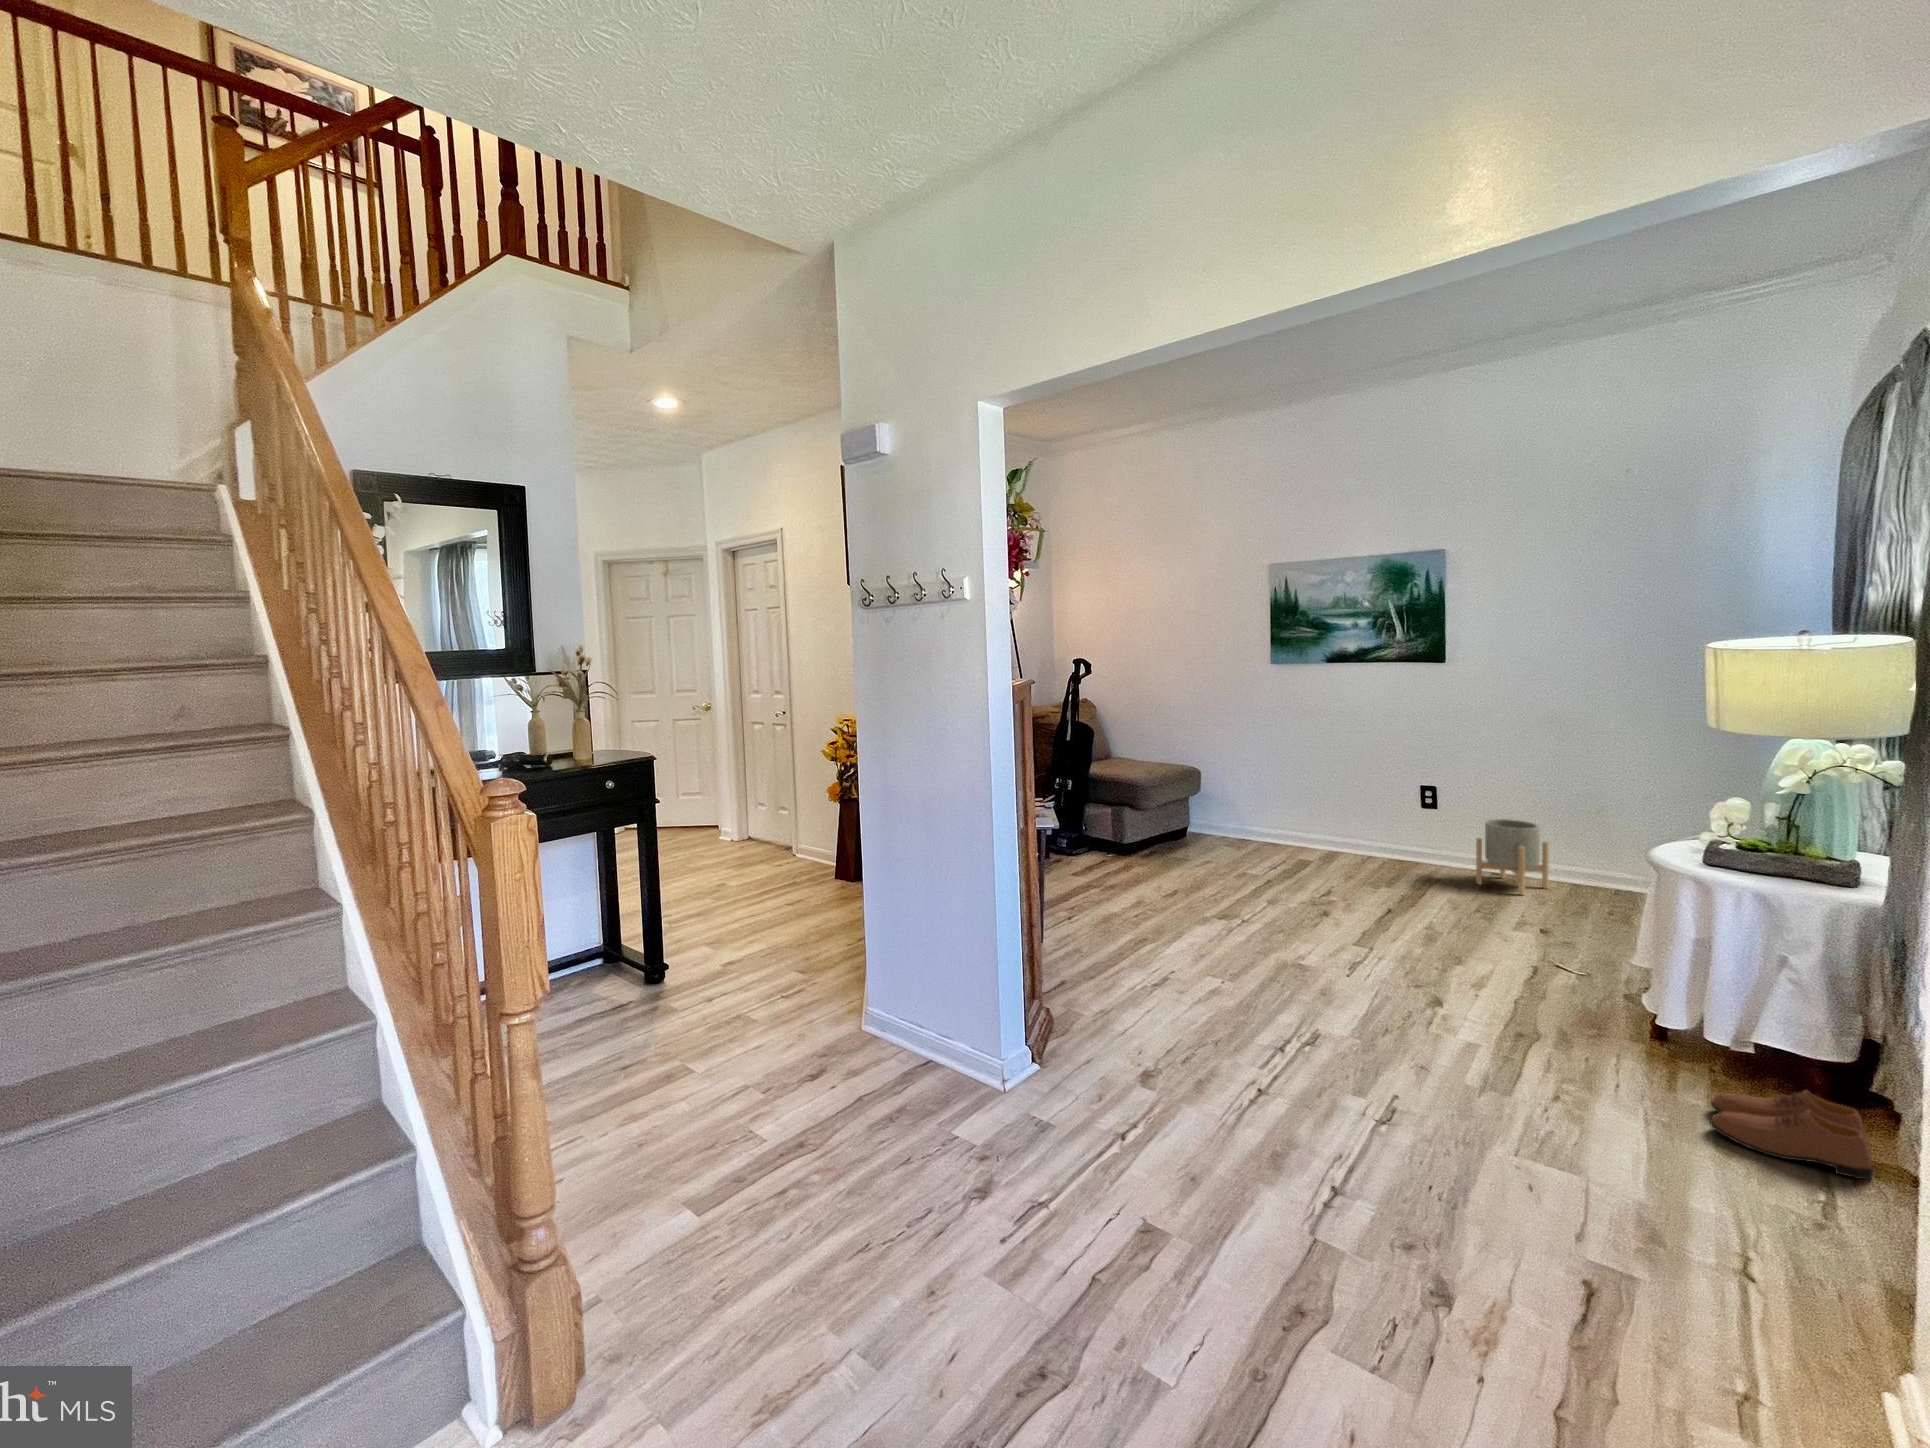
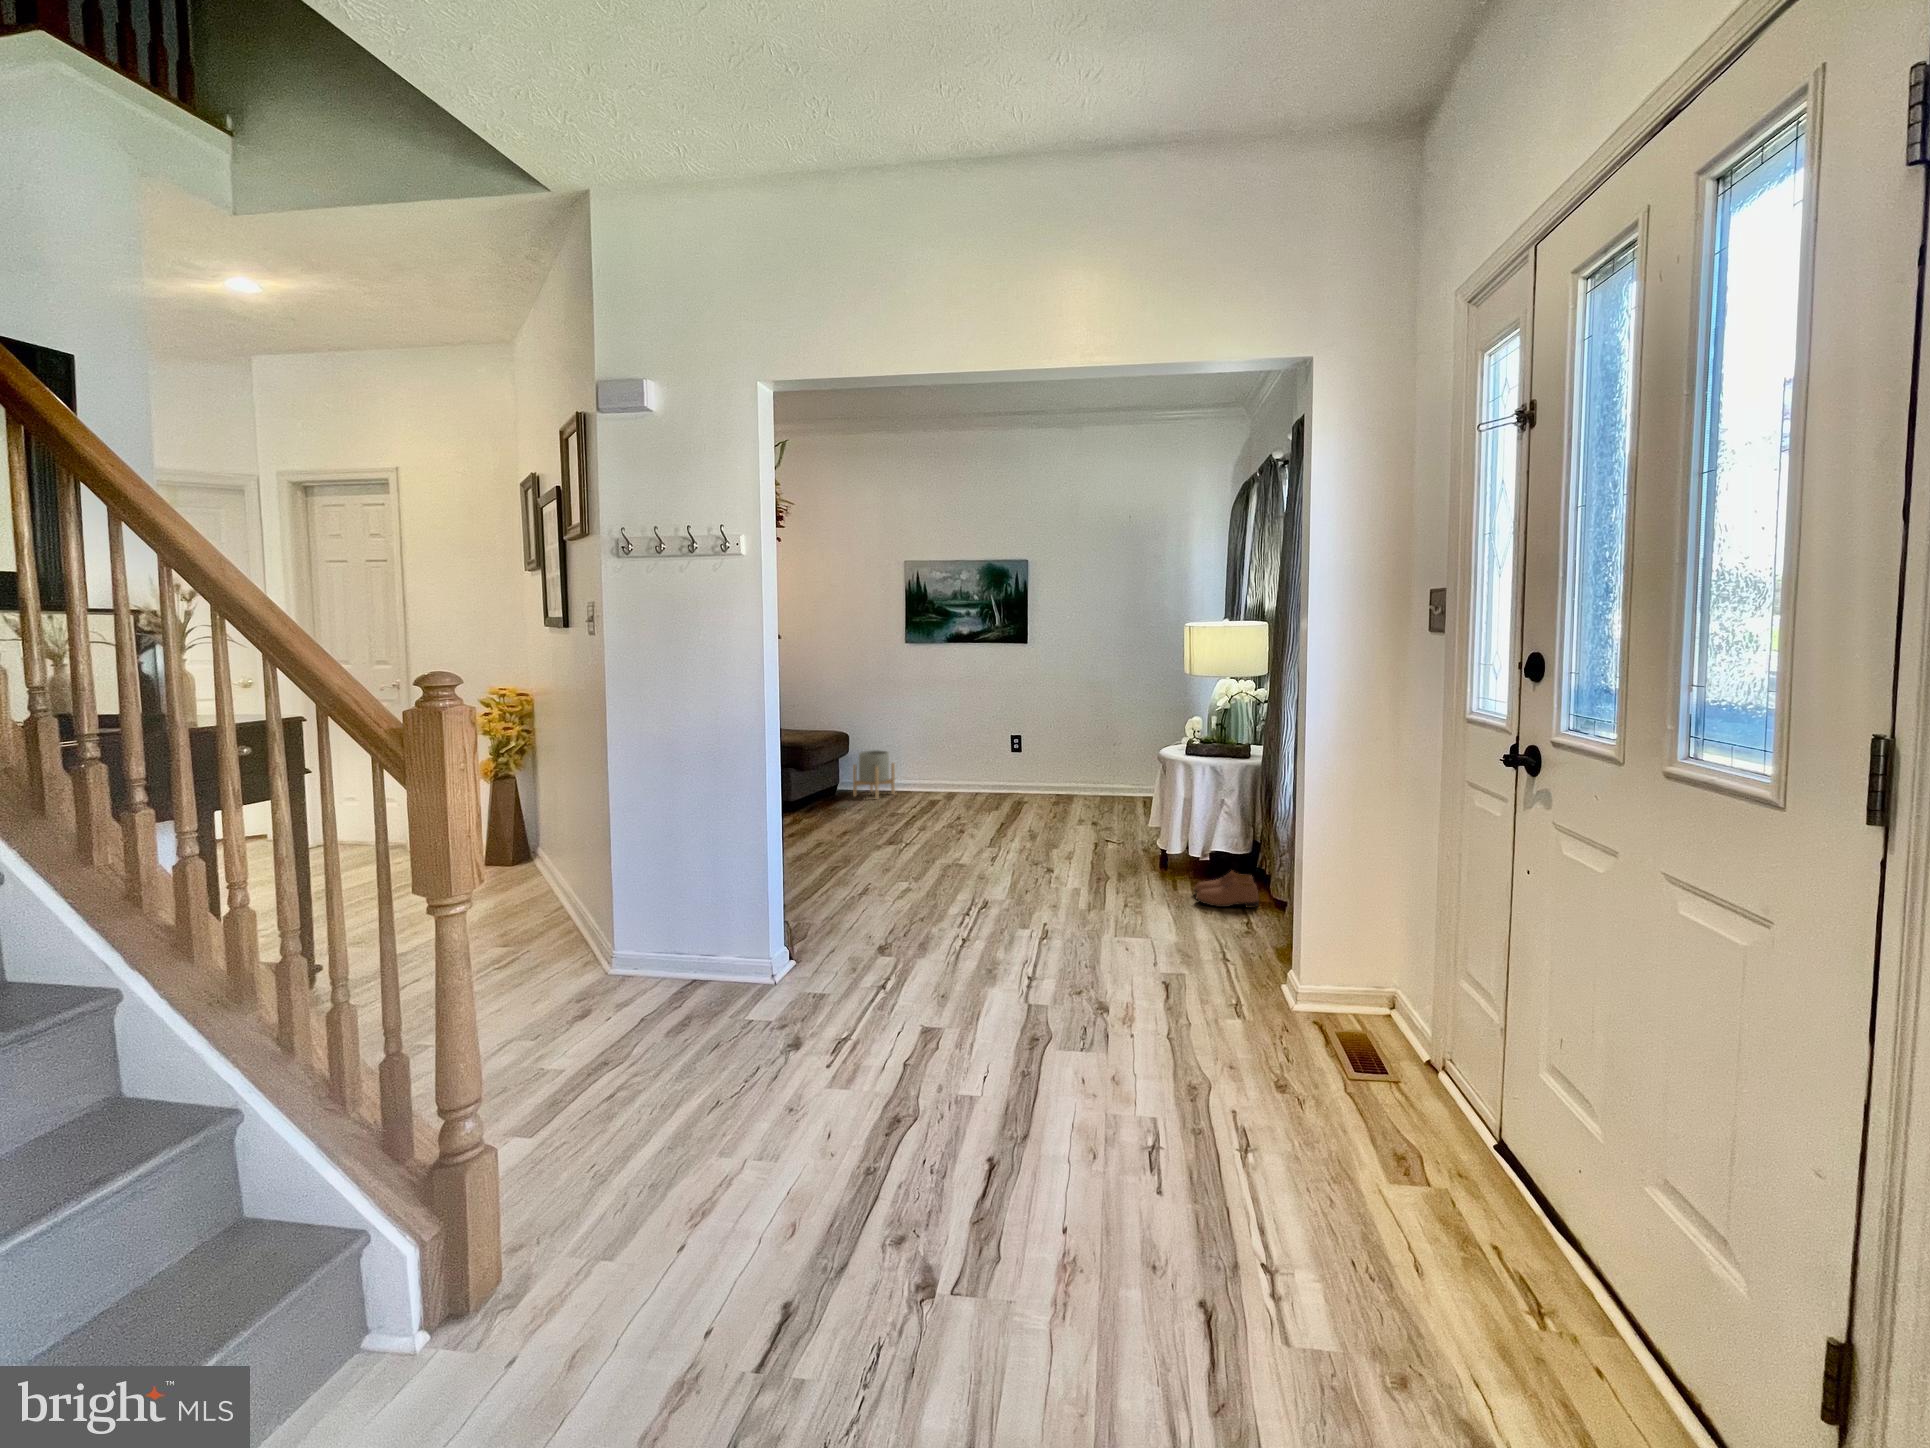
planter: present [1476,819,1549,895] -> present [853,750,895,799]

